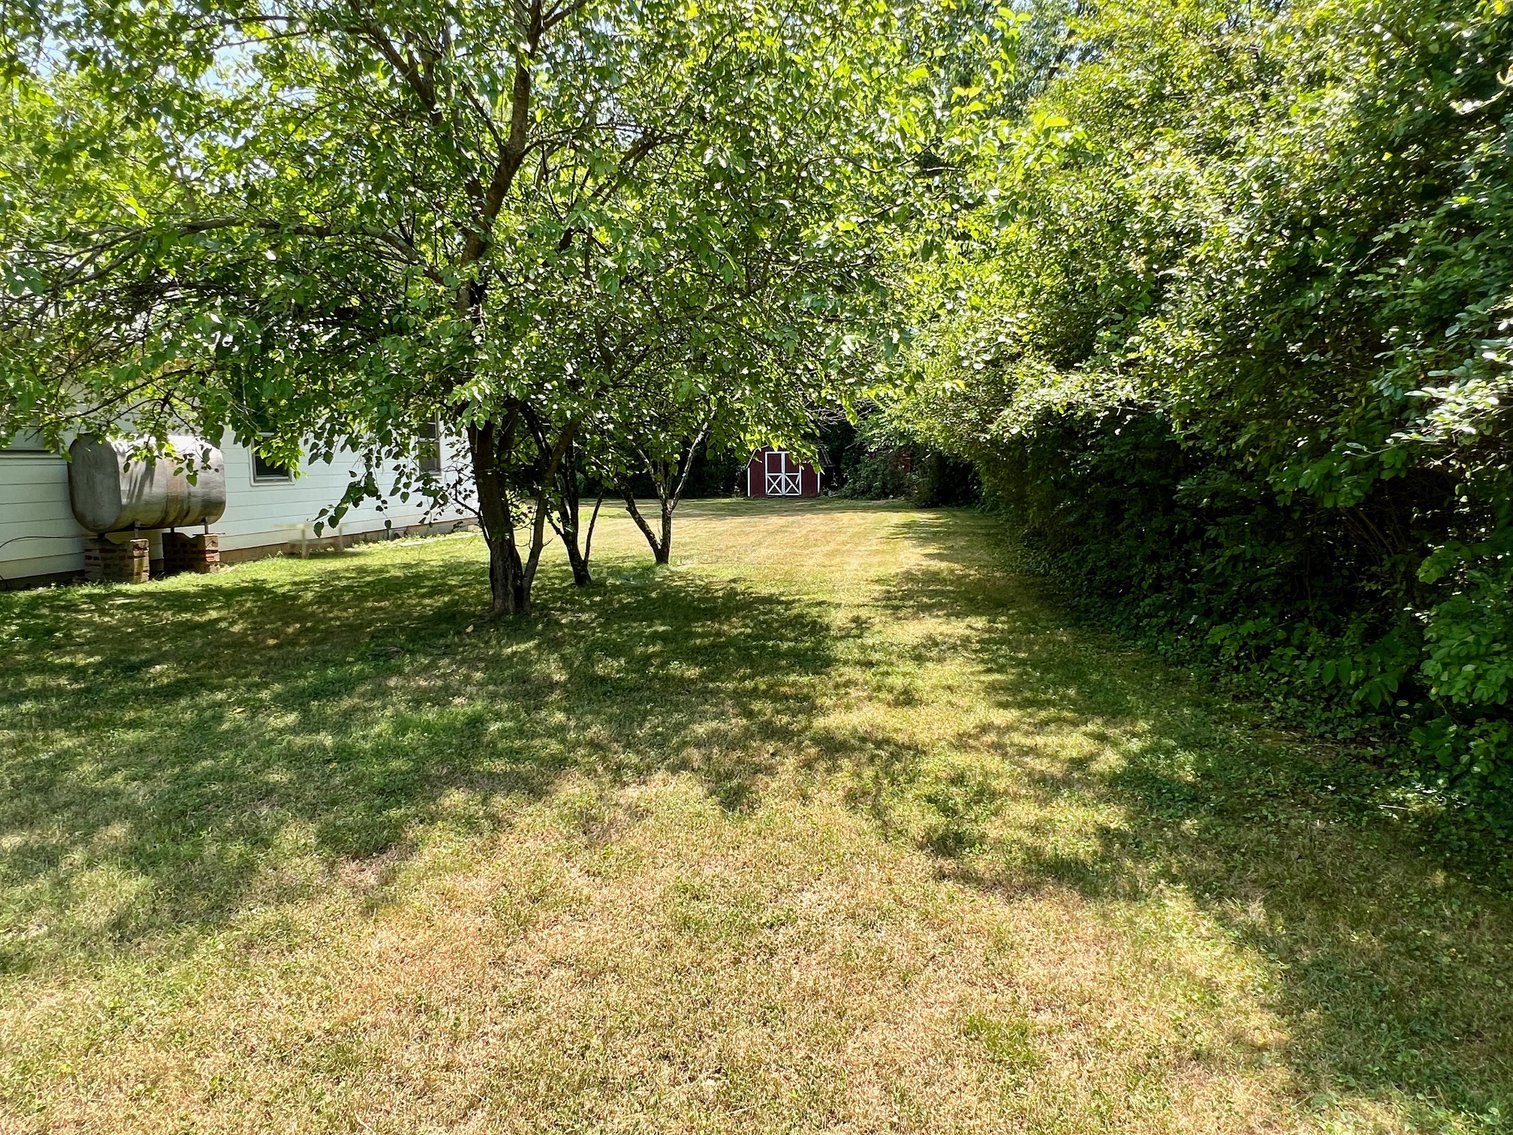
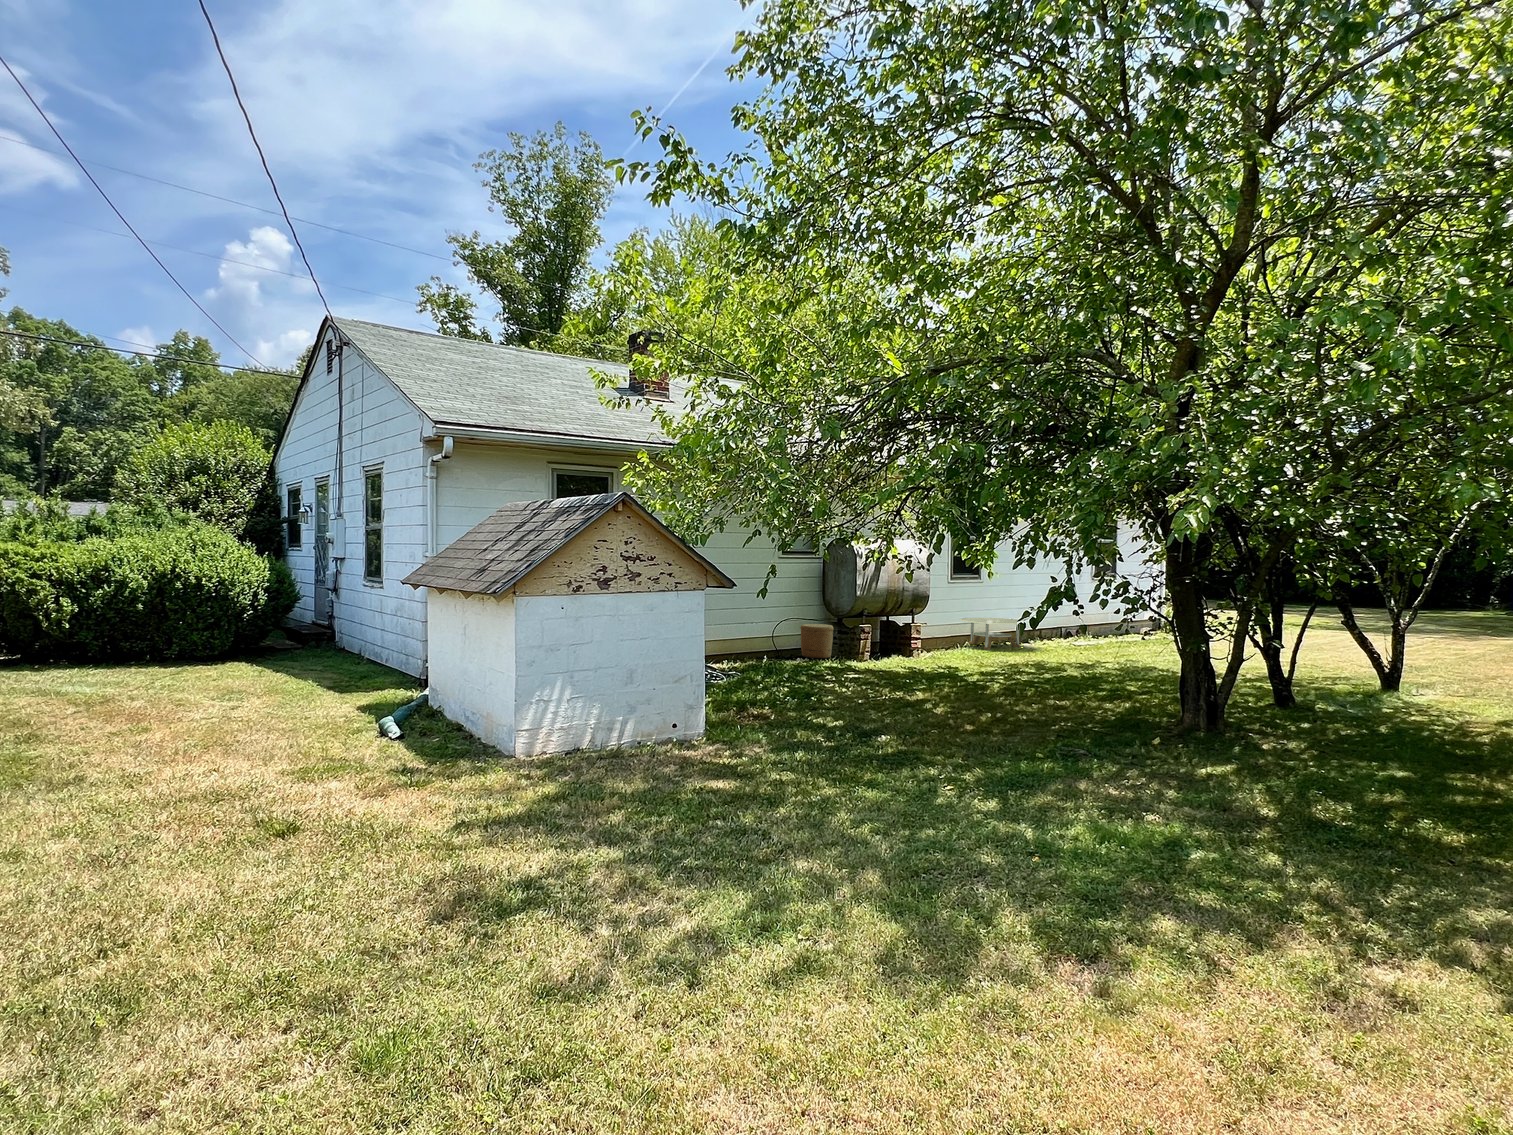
woven basket: none [32,542,87,587] -> present [800,624,834,658]

